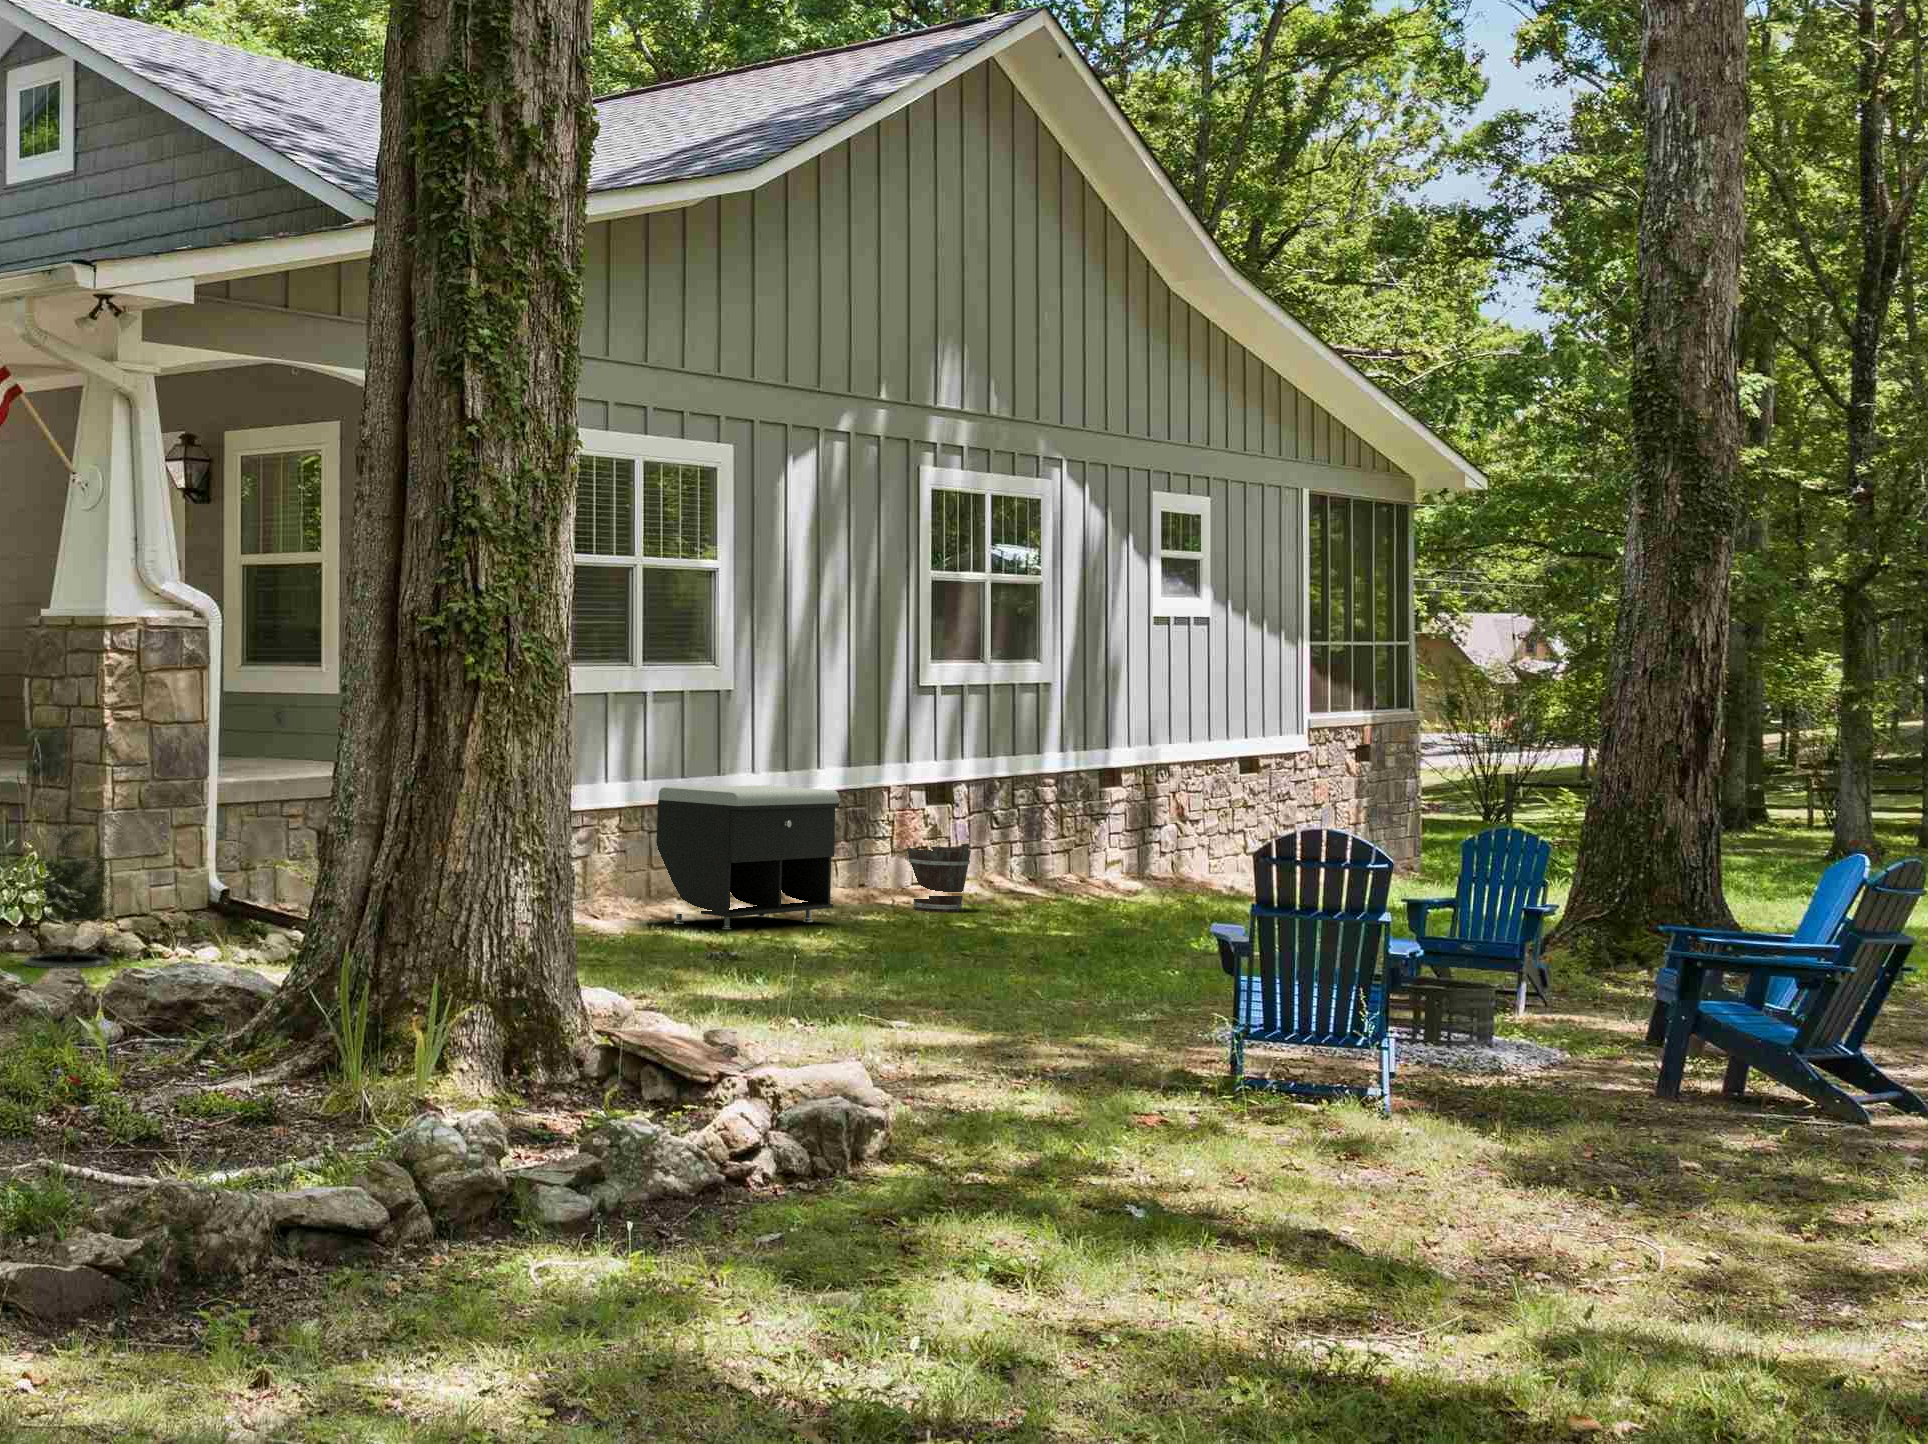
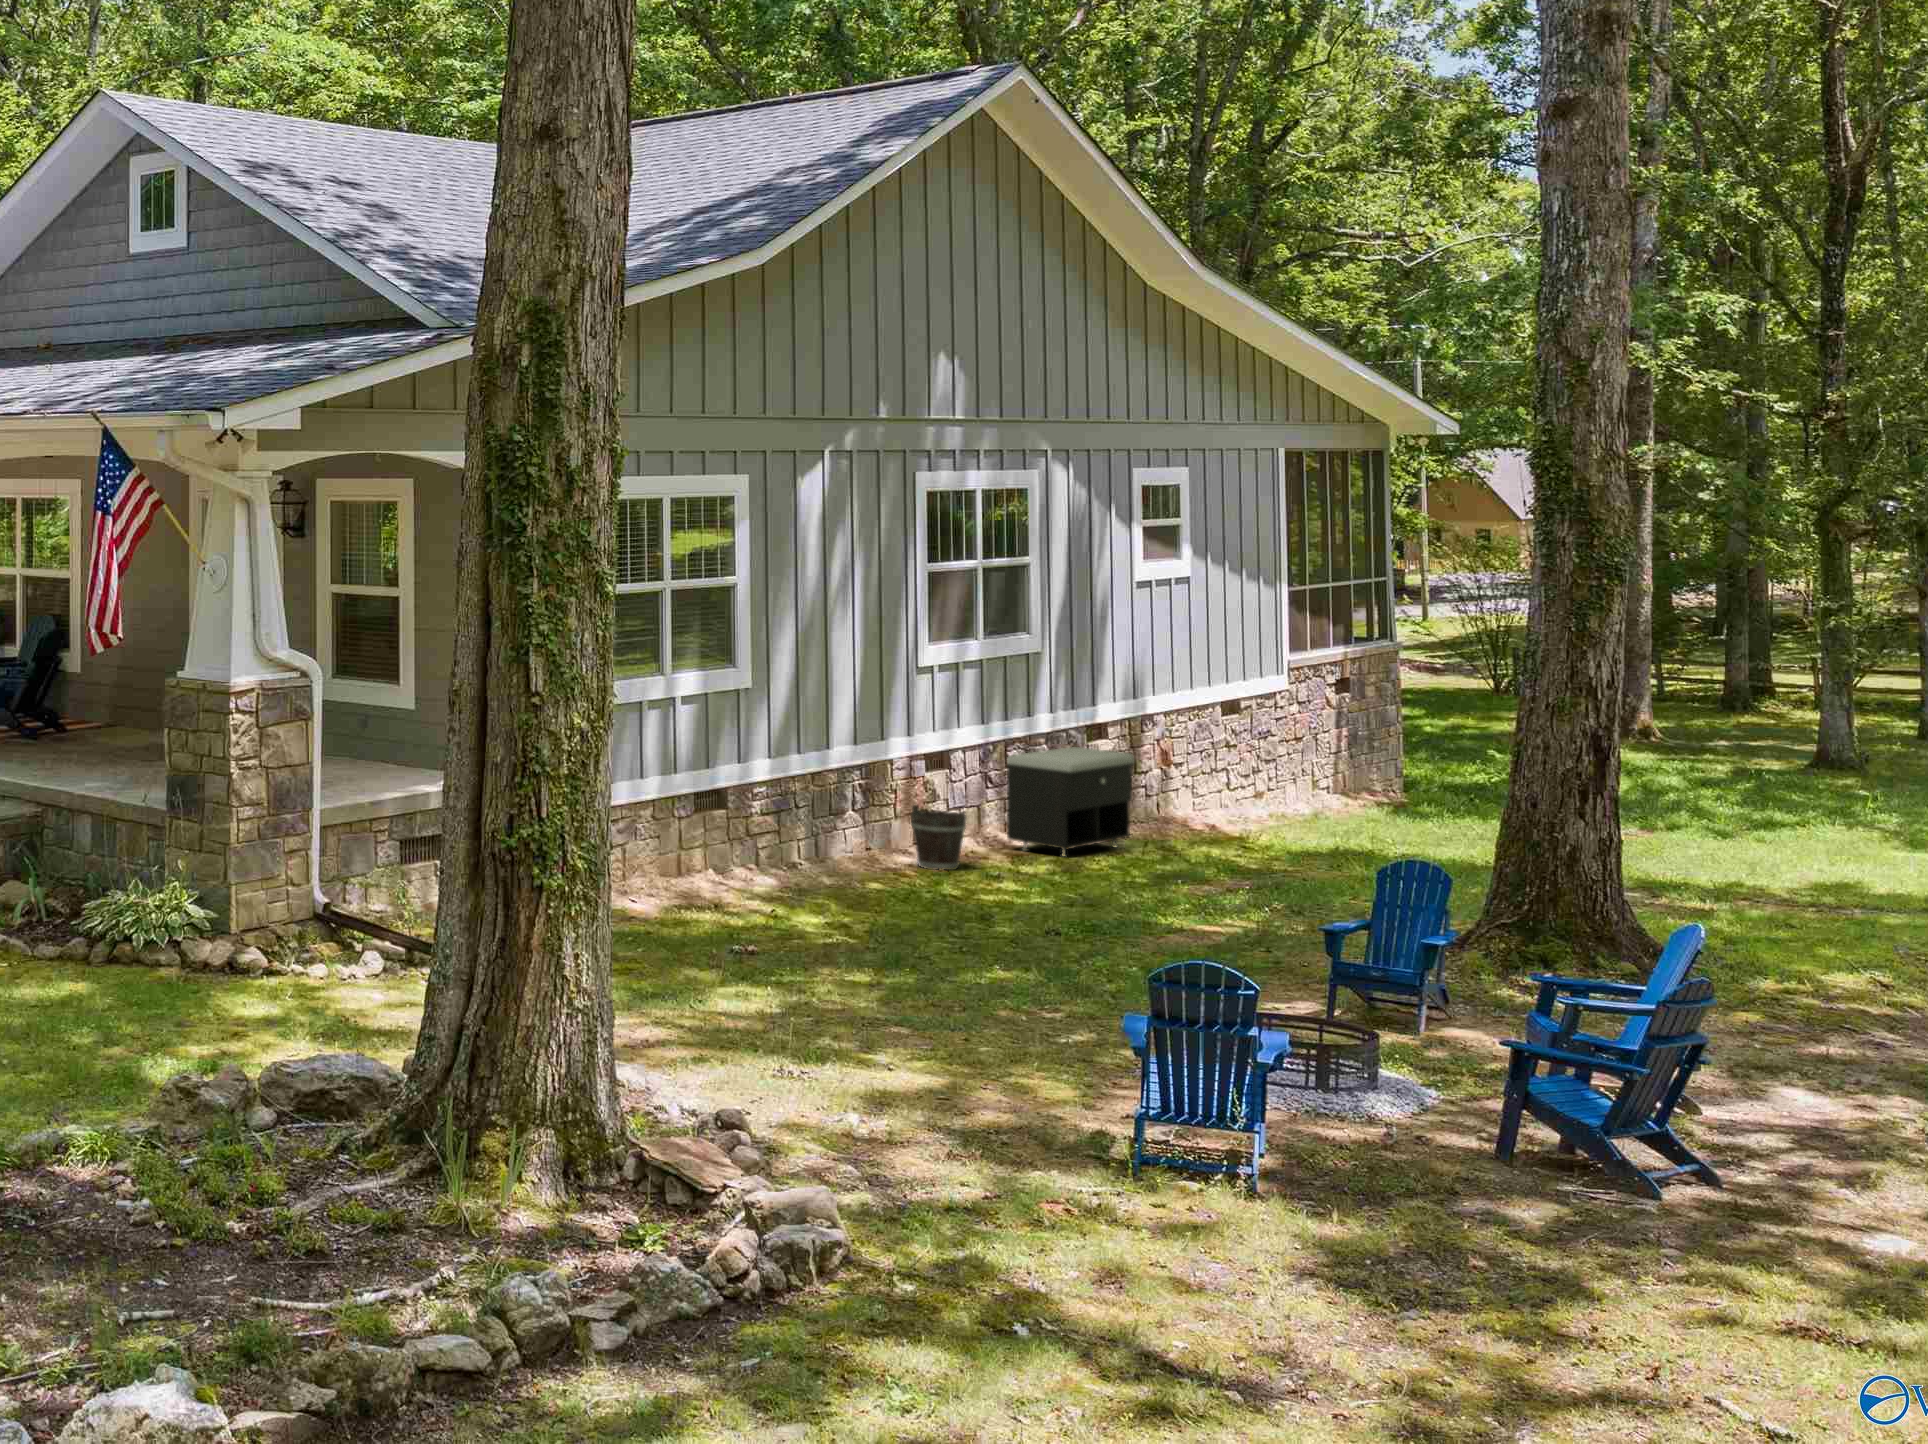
storage bench: present [656,786,839,929] -> present [1007,747,1134,856]
potted tree: present [24,810,117,968] -> none [188,854,262,982]

